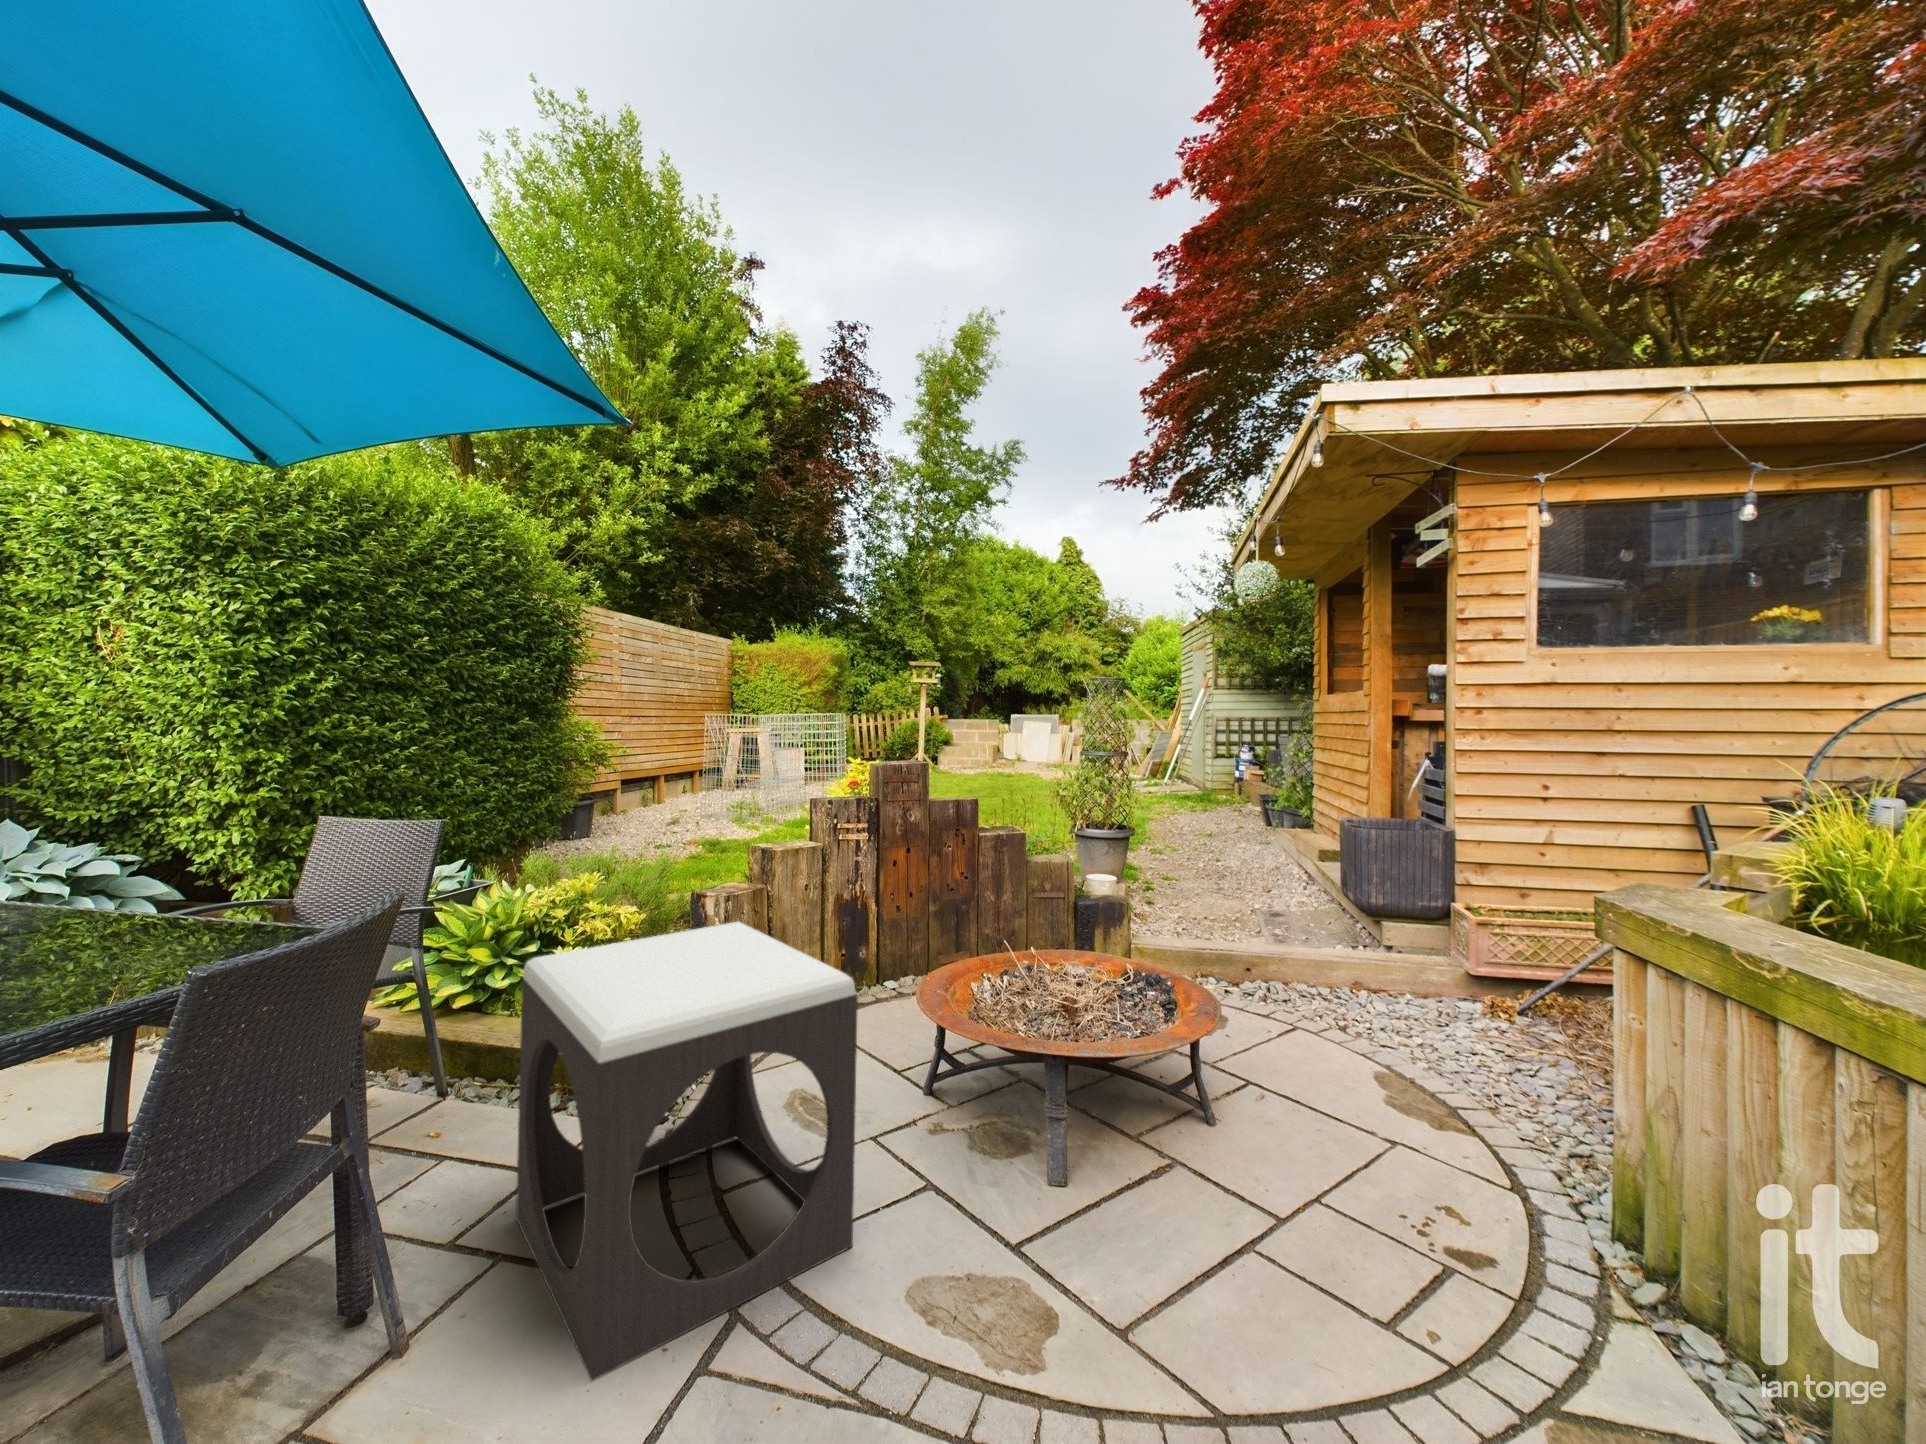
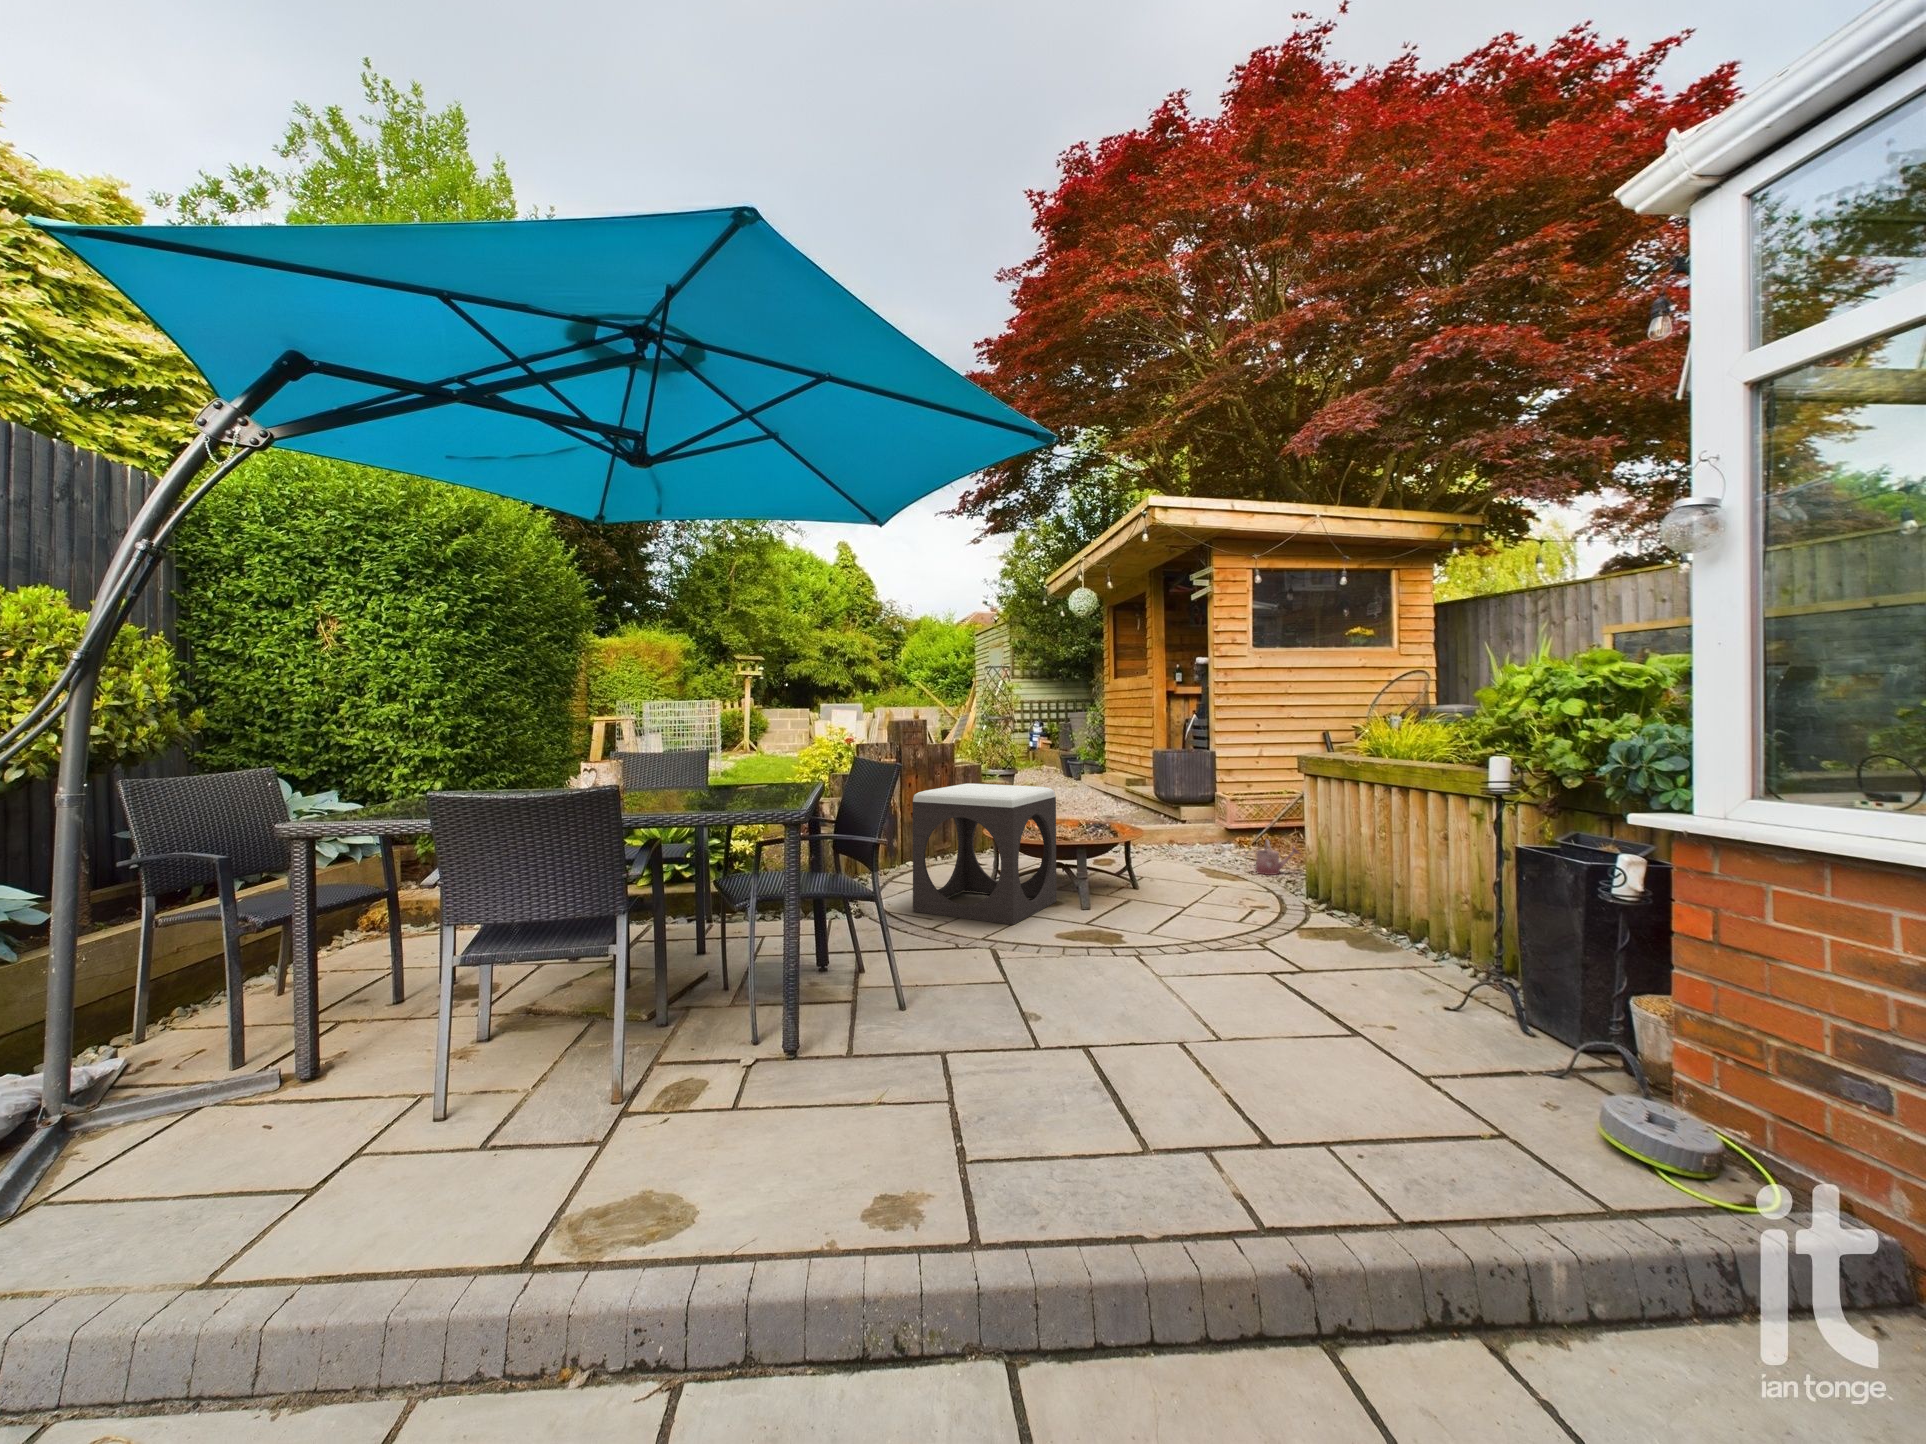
watering can: none [1436,1111,1601,1217] -> present [1245,840,1299,875]

